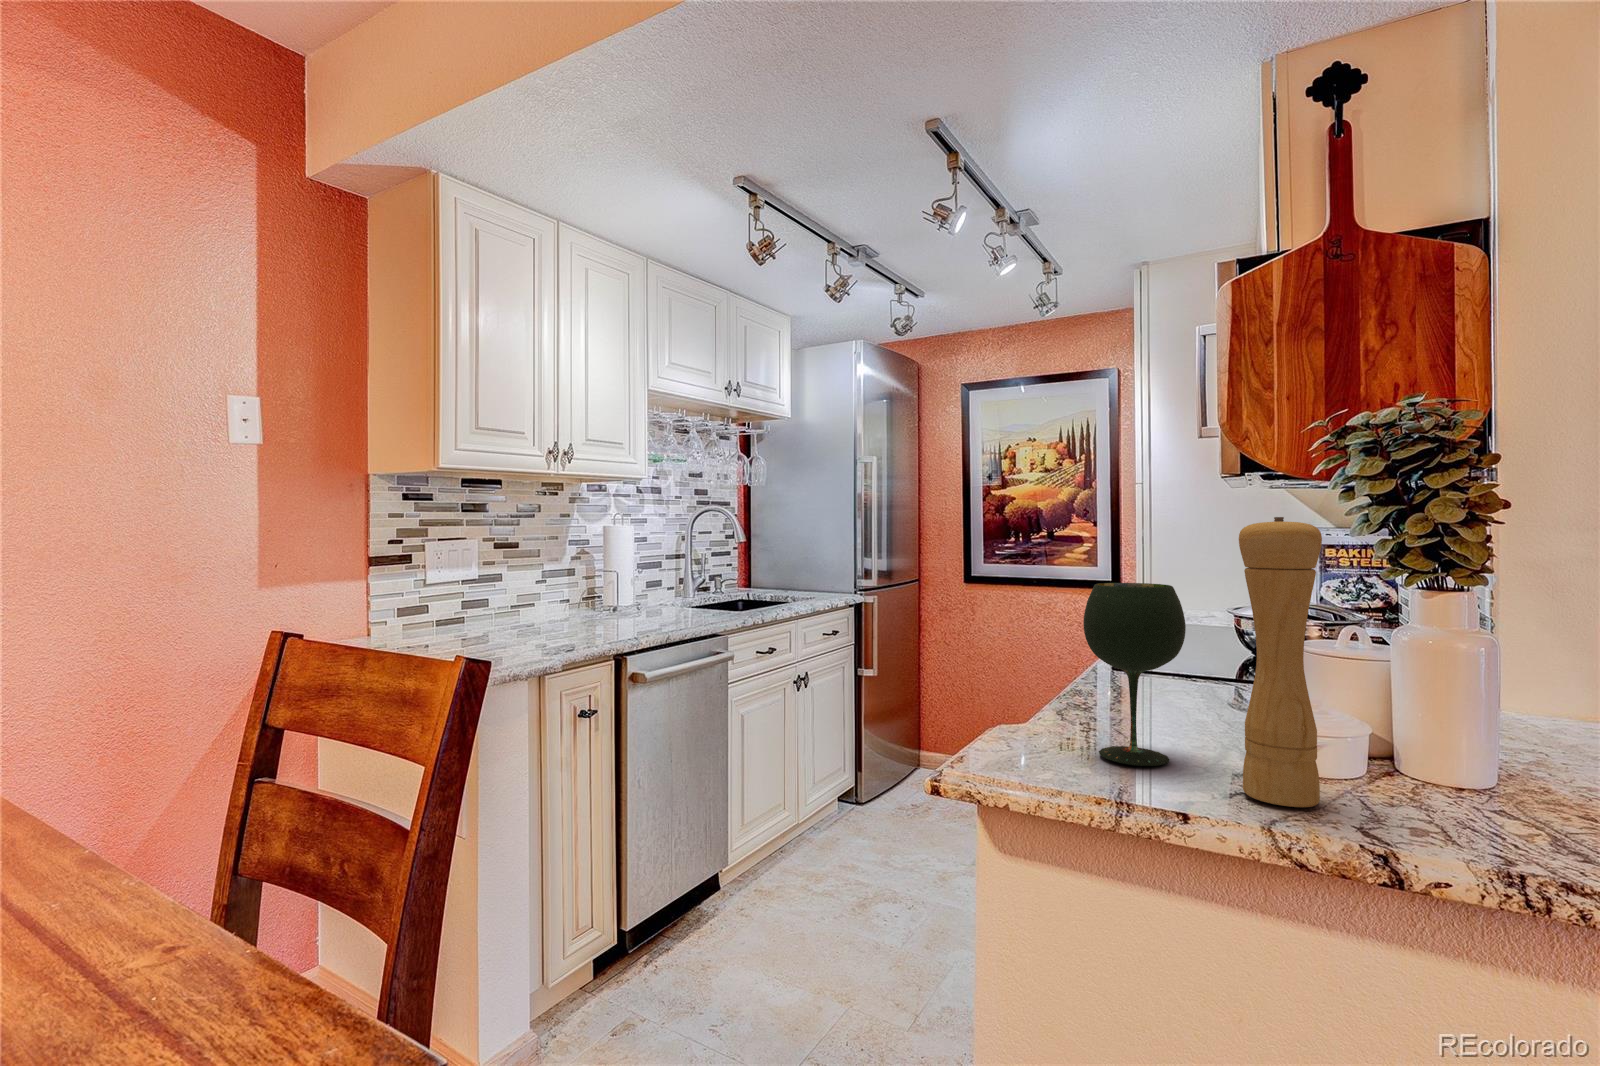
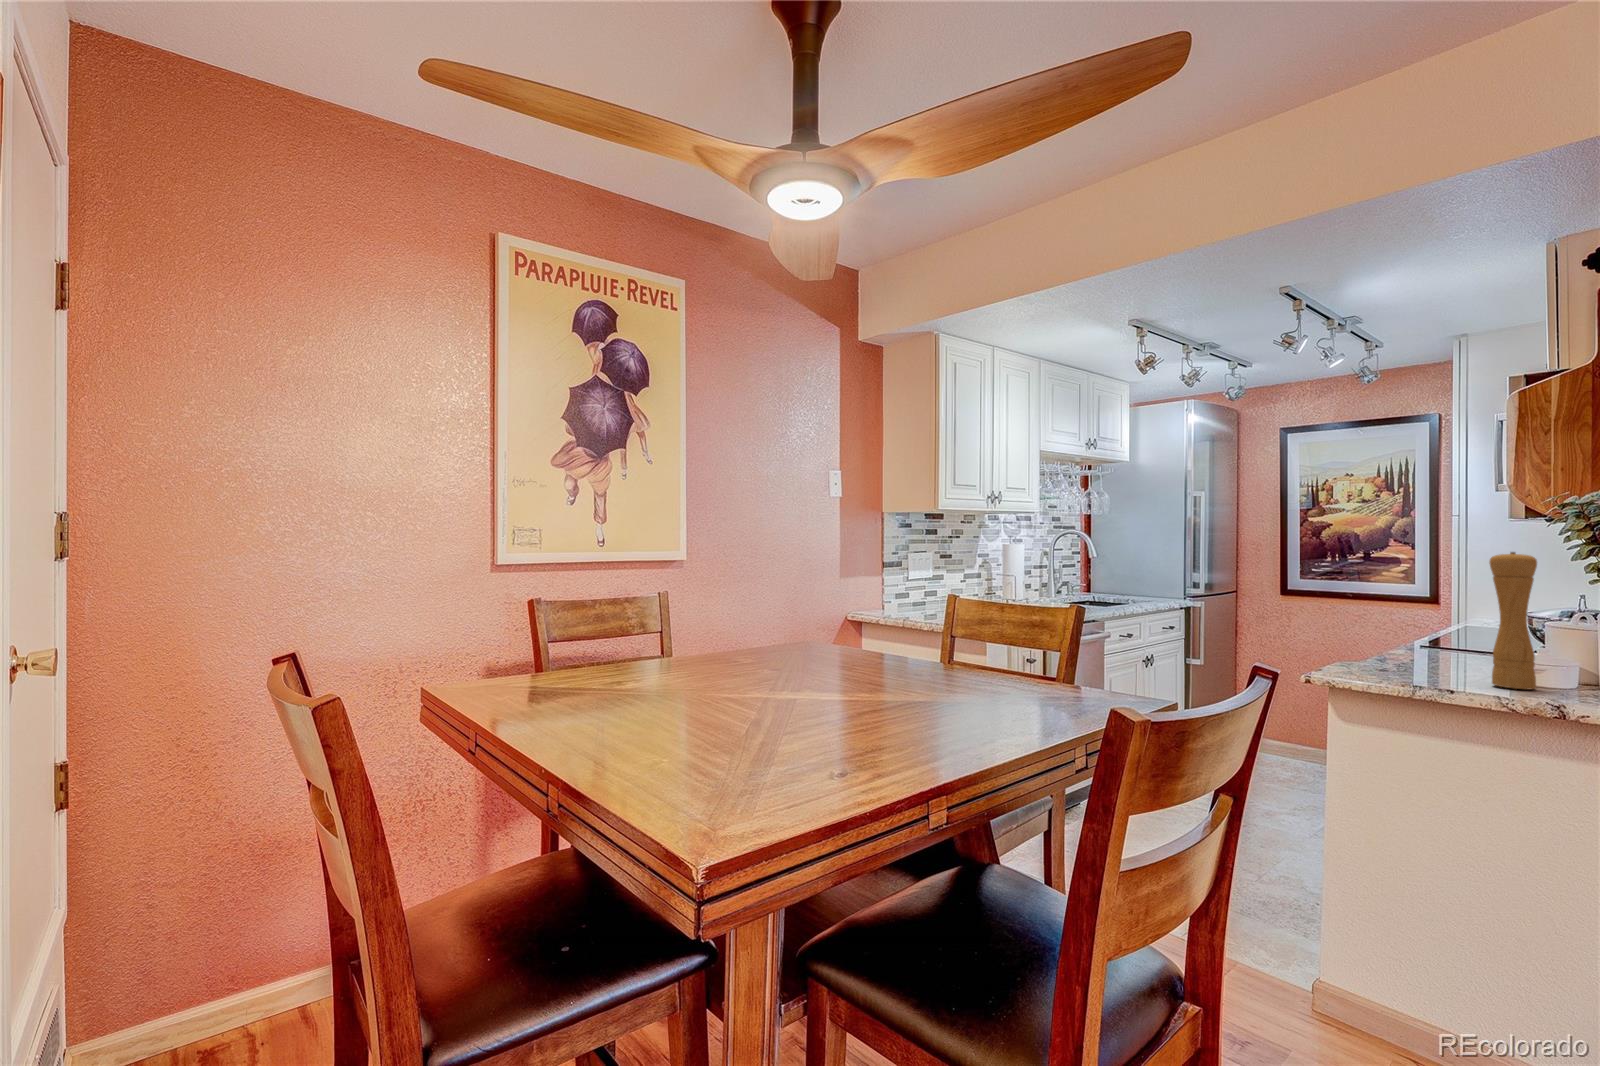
wine glass: present [1083,583,1186,766] -> none [1398,584,1462,676]

